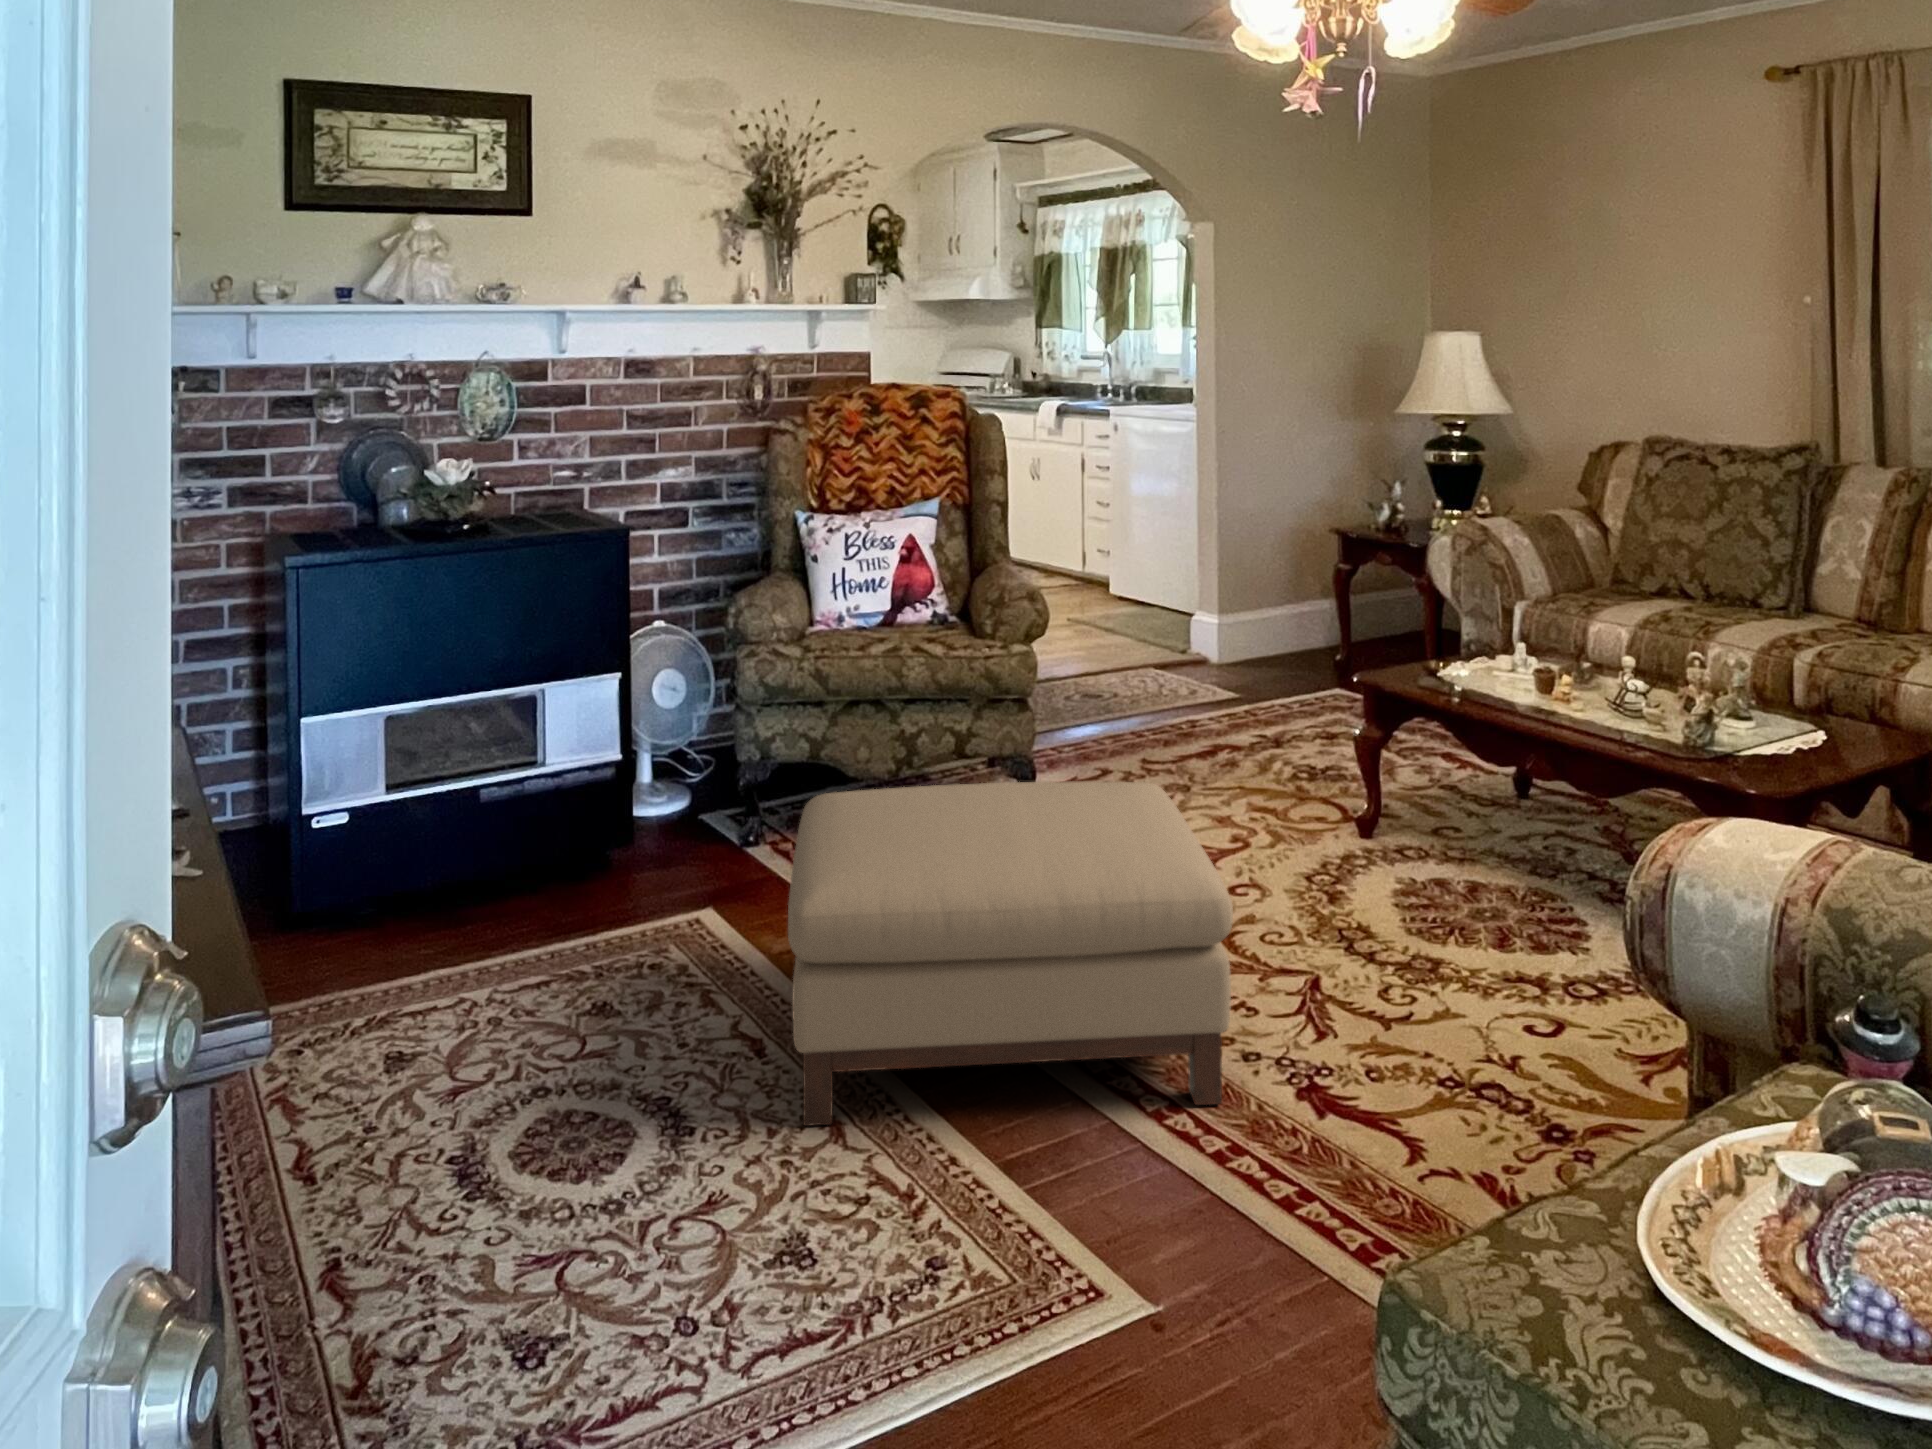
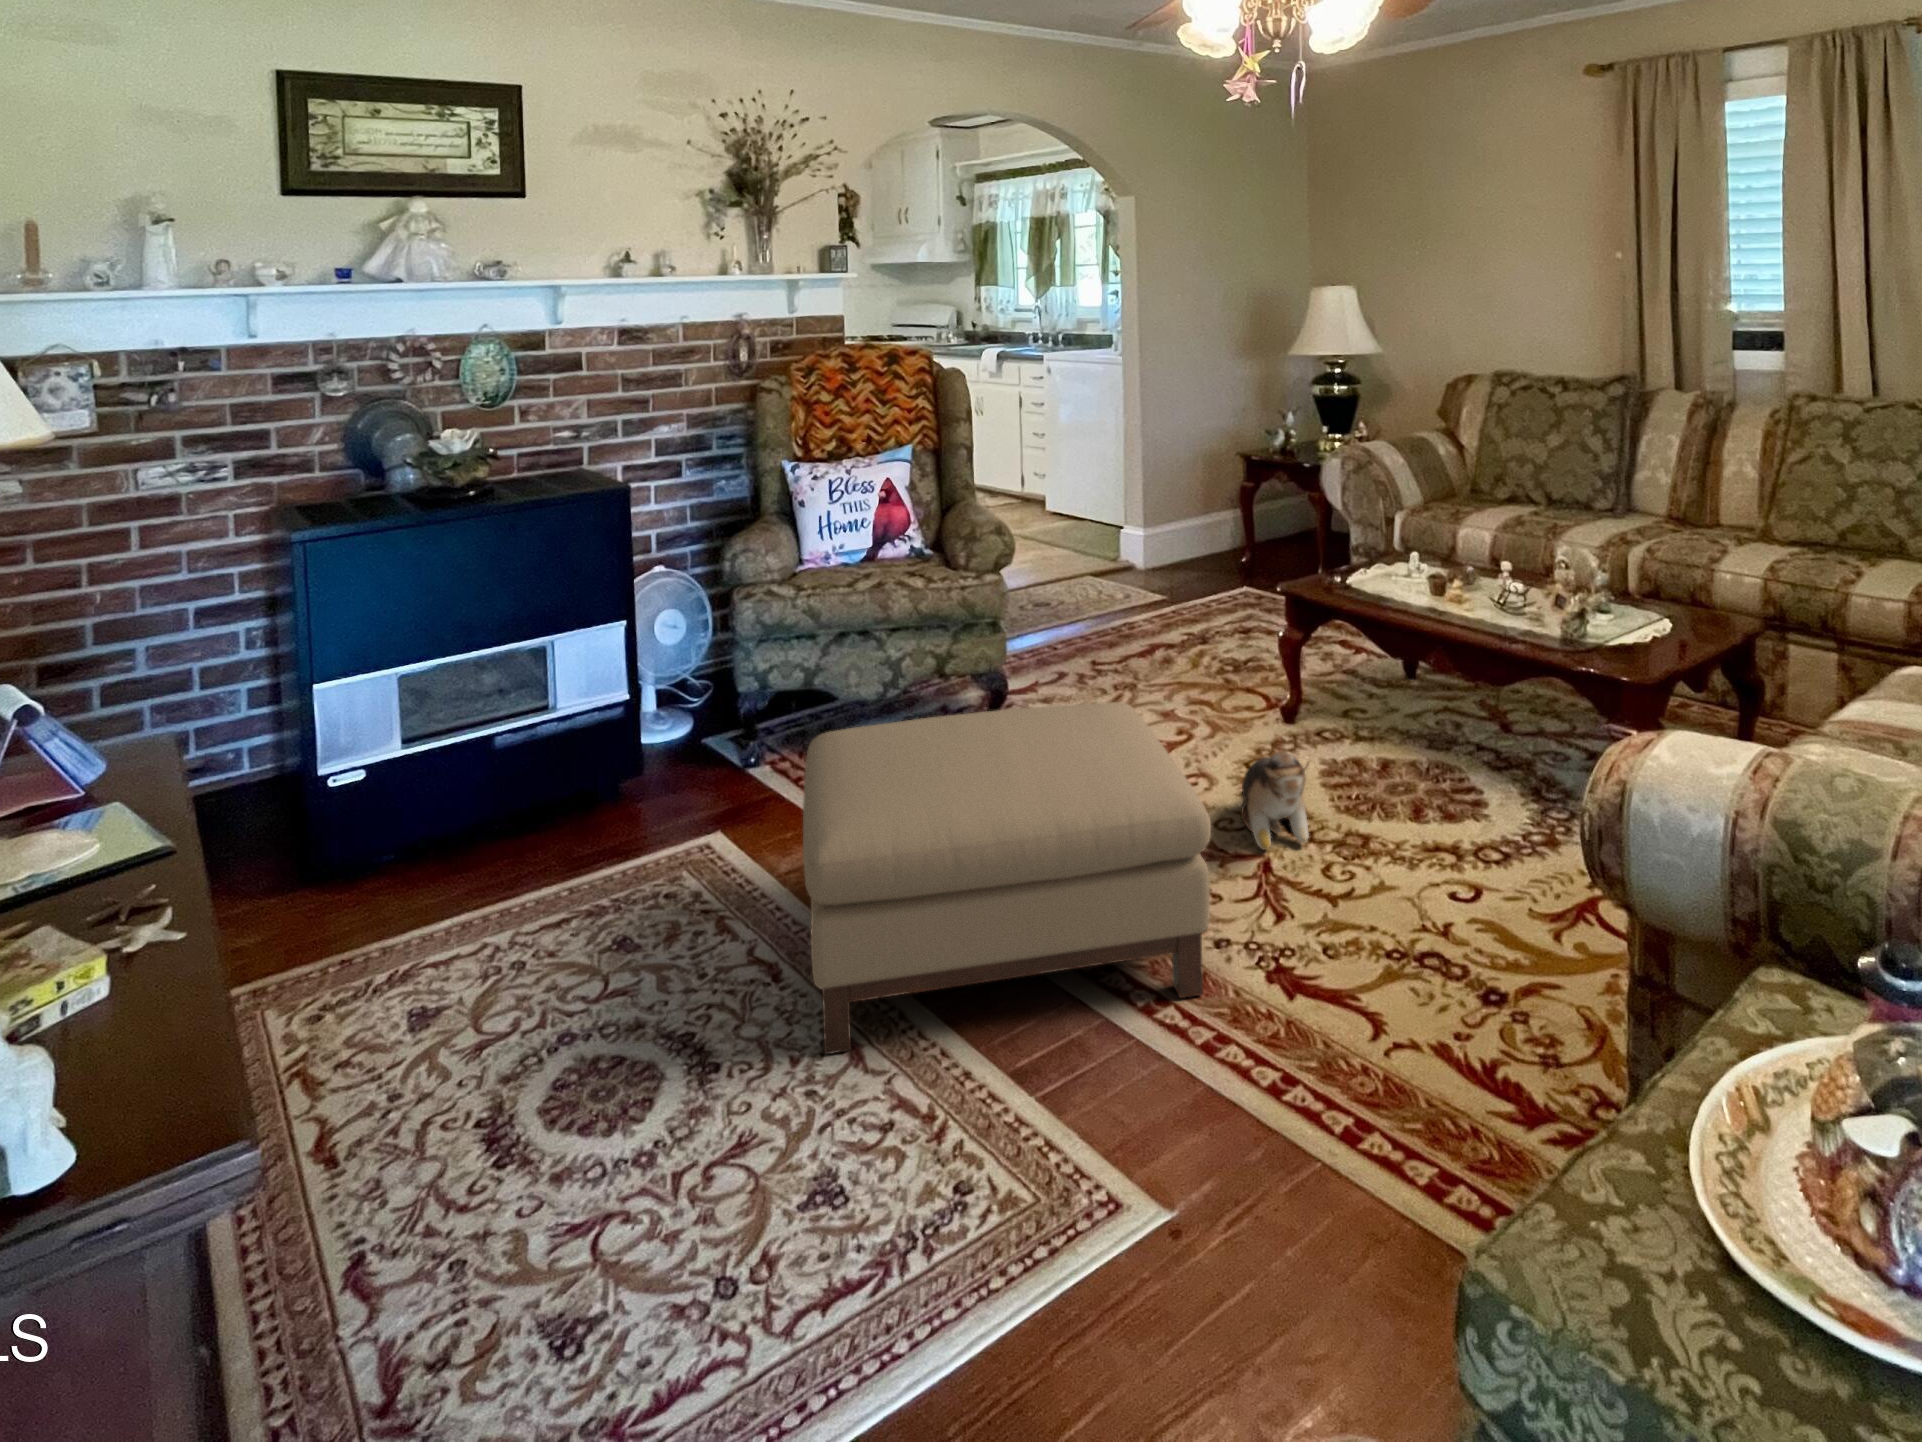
plush toy: none [1291,850,1368,965] -> present [1241,751,1309,850]

